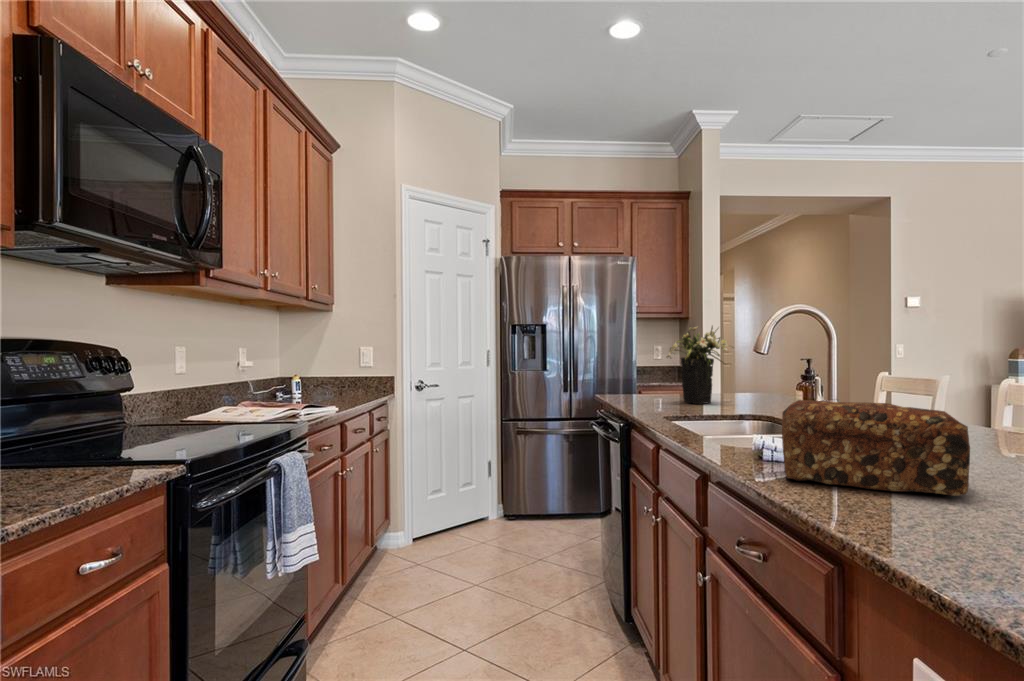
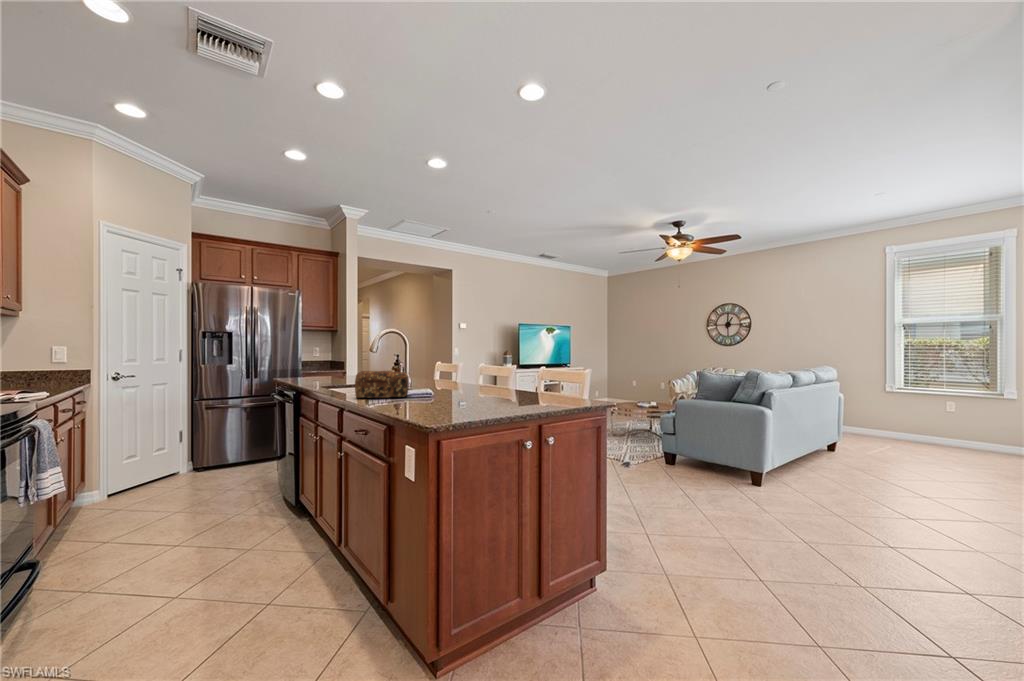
flower arrangement: present [666,326,734,404] -> none [318,338,354,379]

